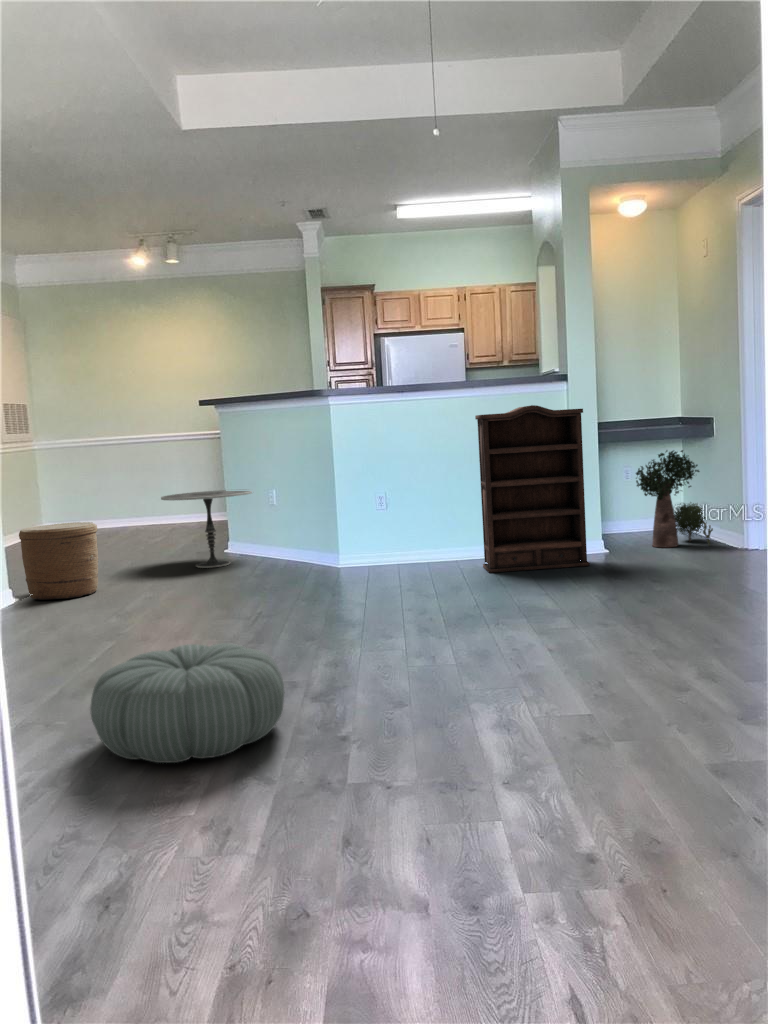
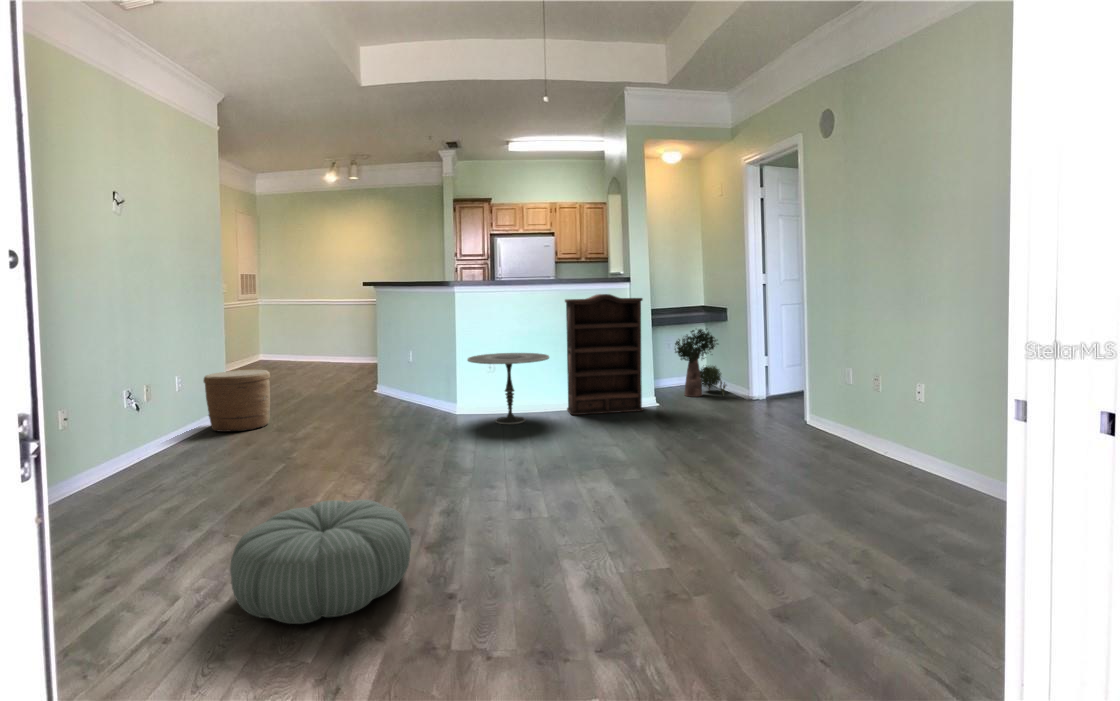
side table: present [161,490,252,568] -> present [468,353,549,424]

